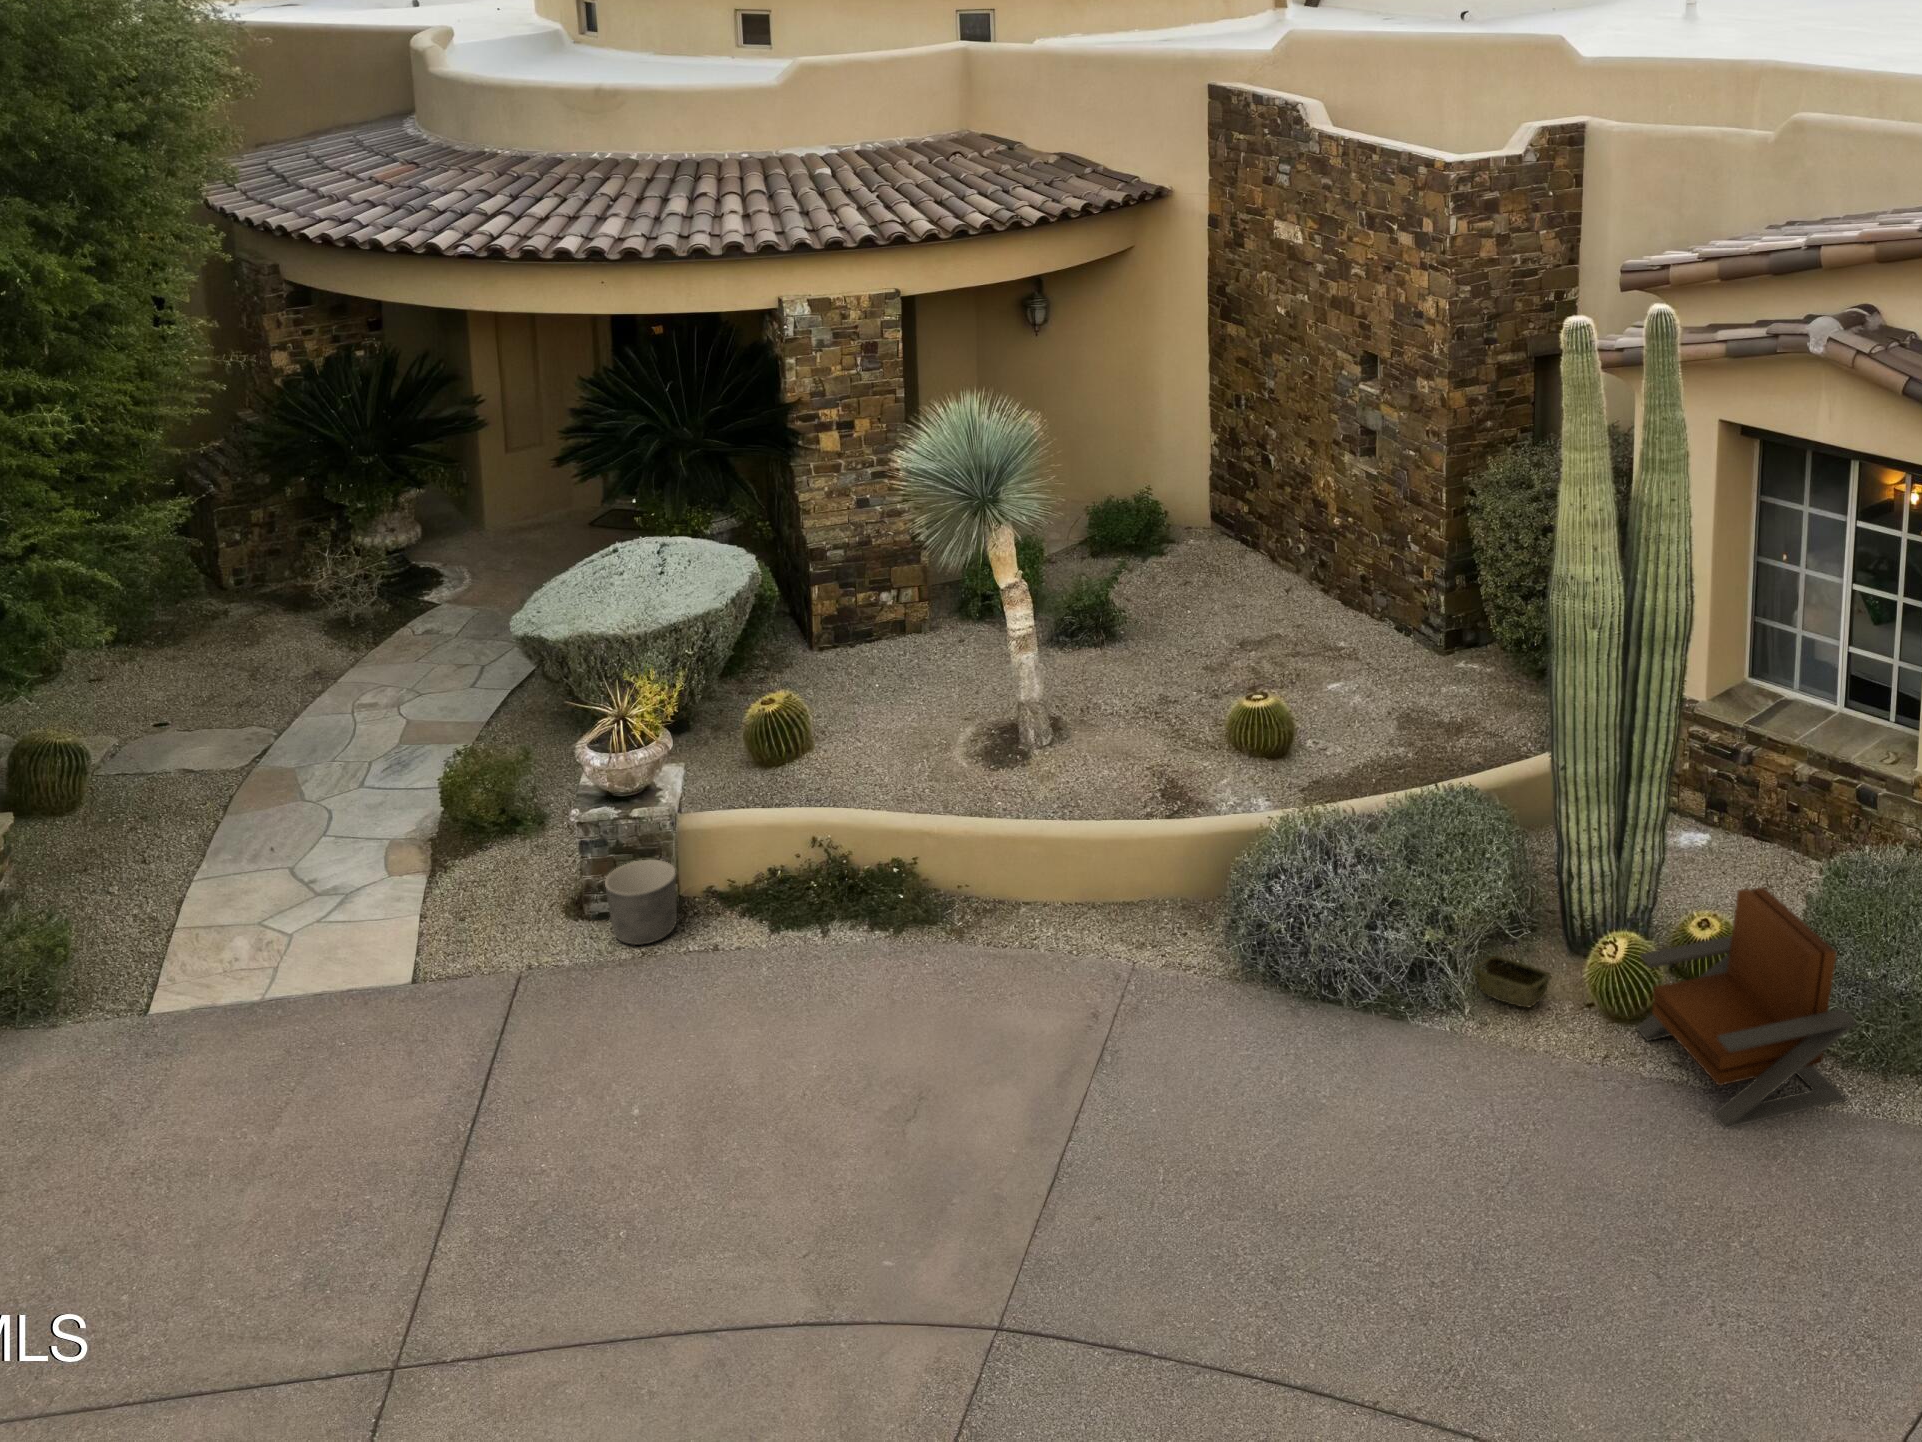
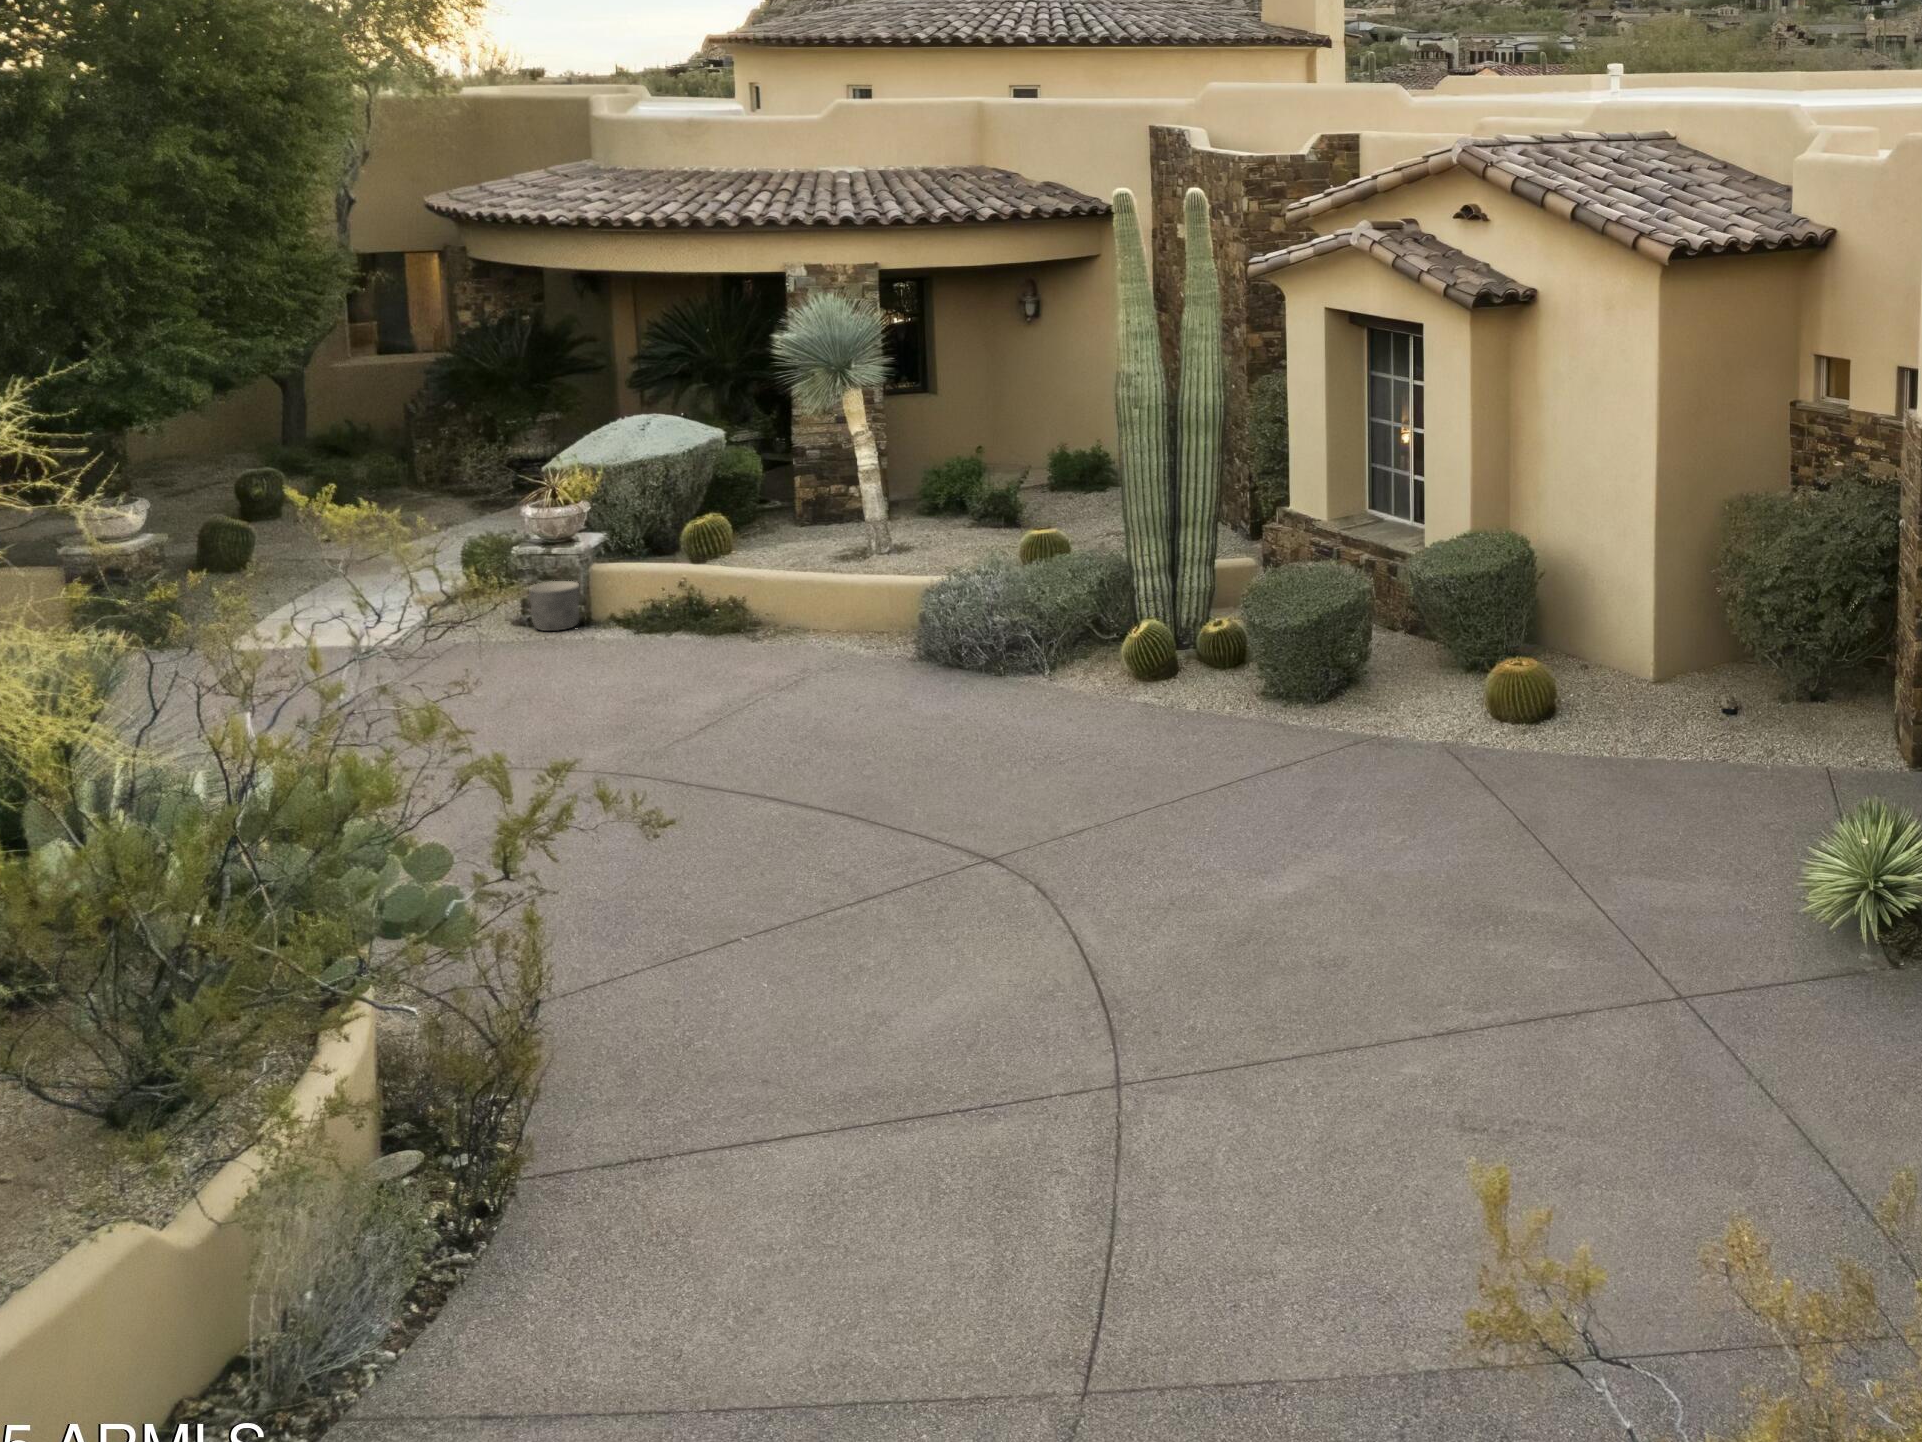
lounge chair: present [1637,887,1856,1128] -> none [1150,586,1252,720]
woven basket: present [1474,956,1550,1007] -> none [1061,650,1111,677]

